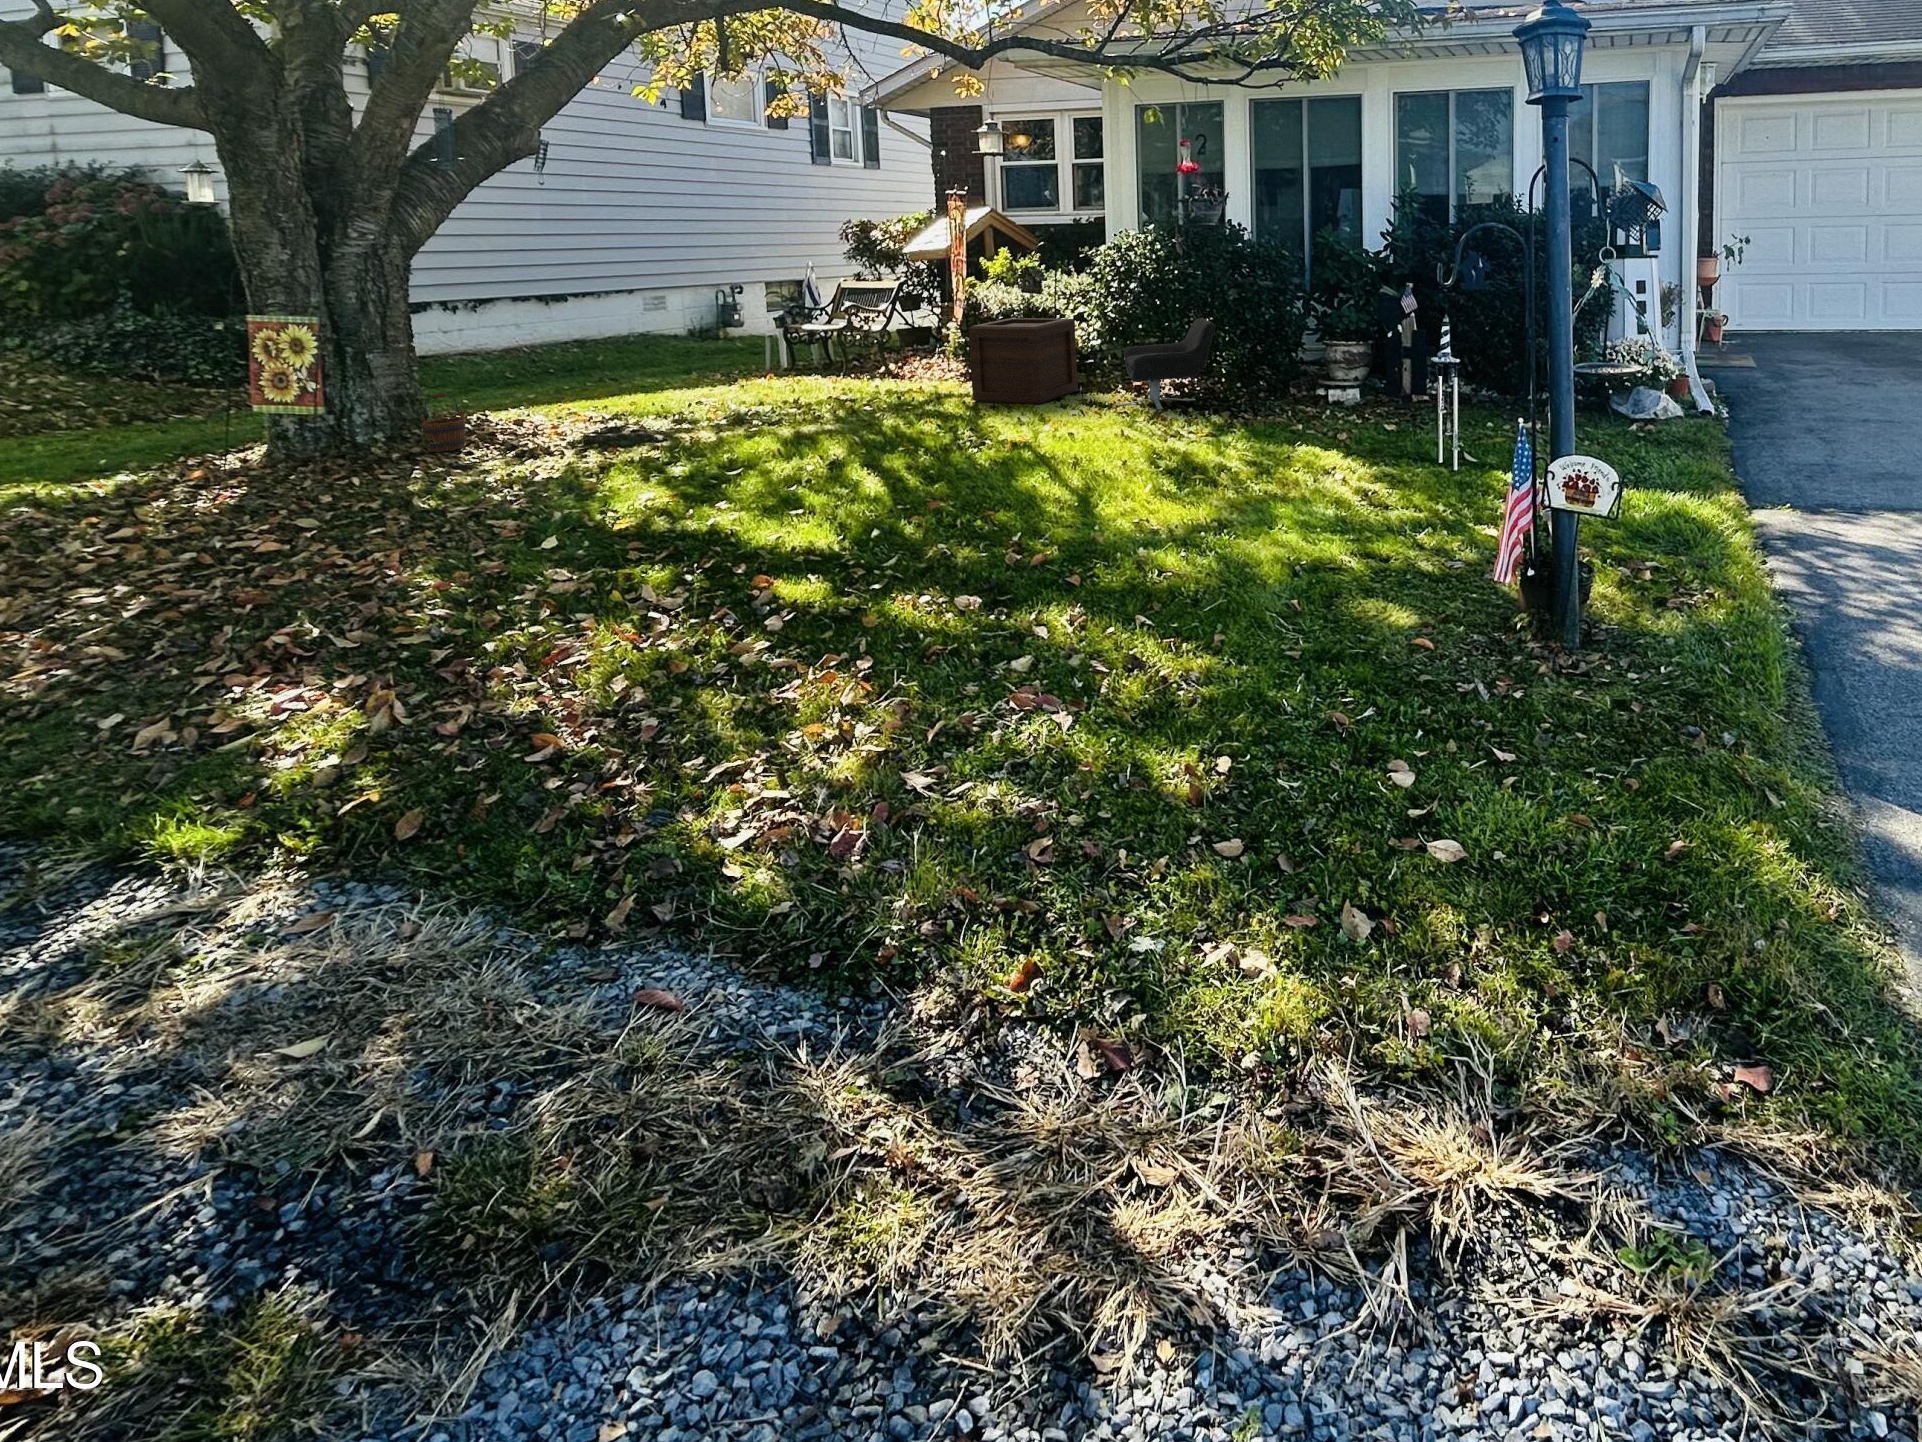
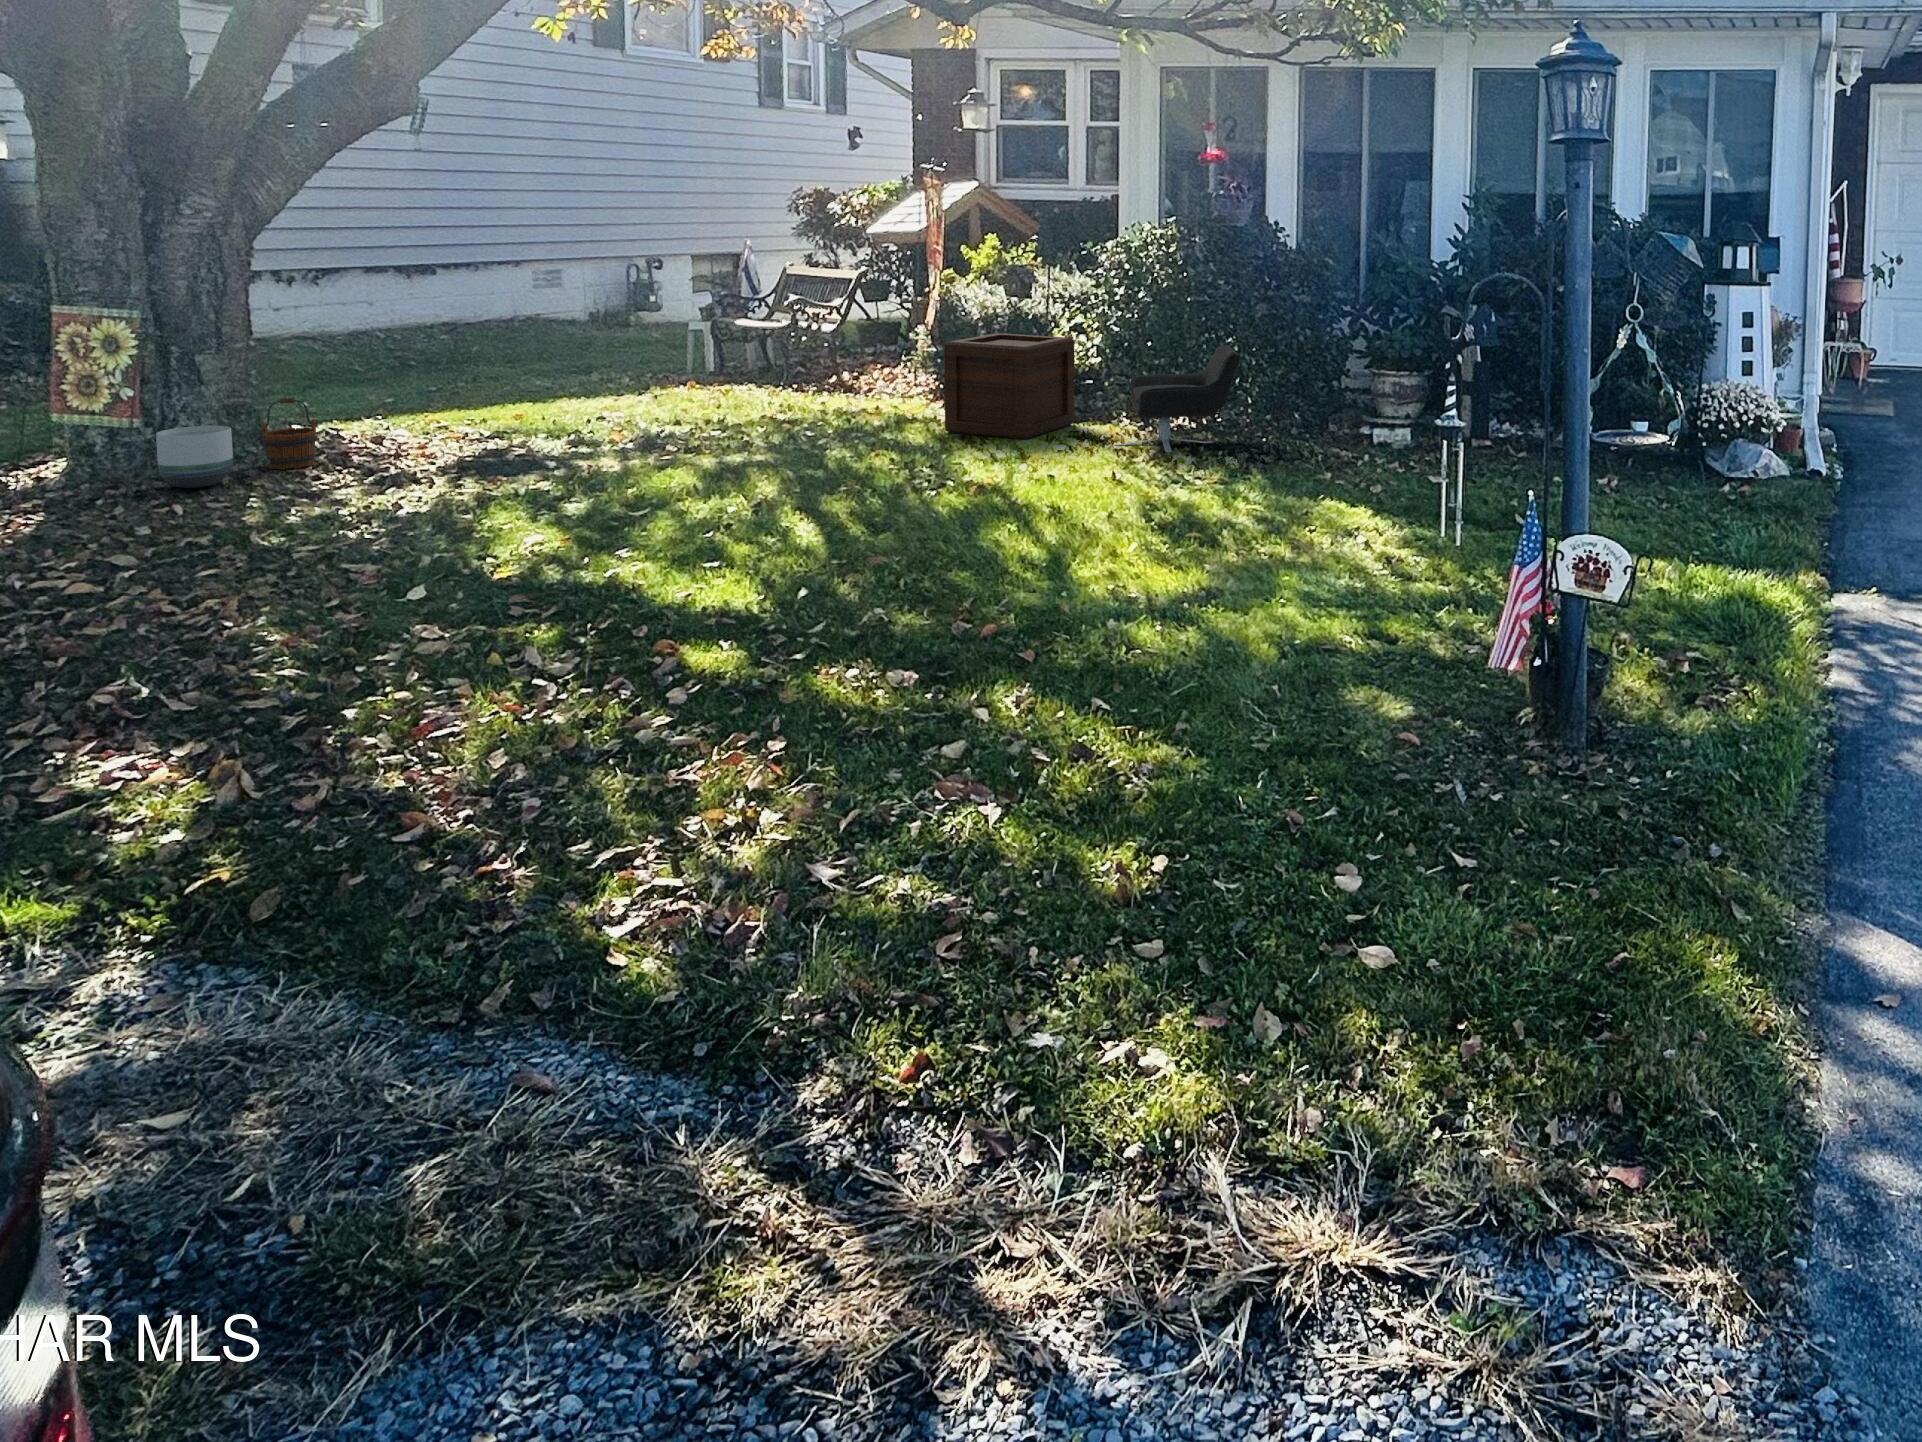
planter: none [335,417,398,469] -> present [156,426,233,488]

